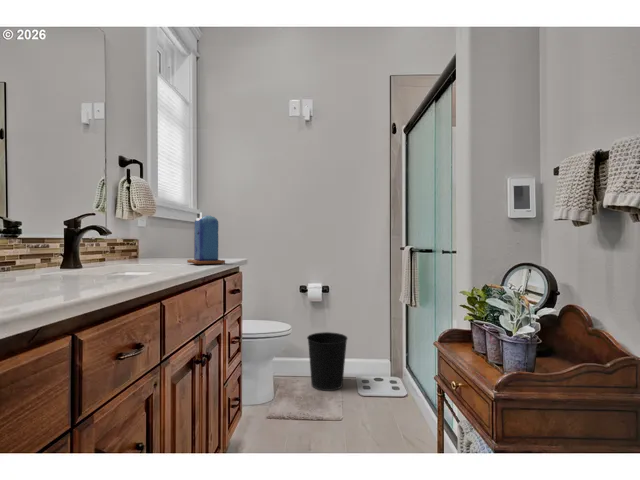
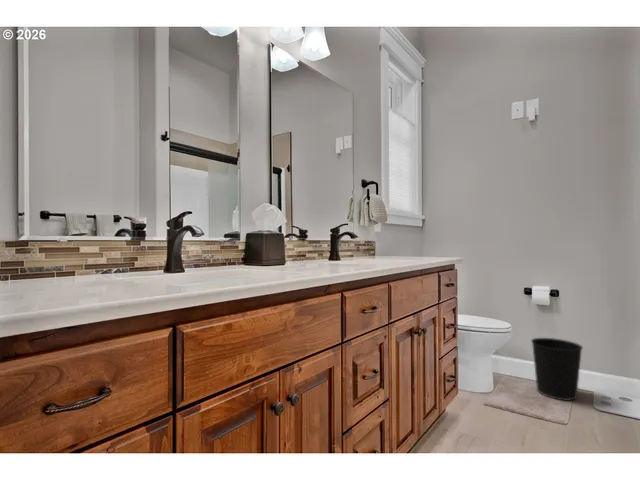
candle: present [187,213,225,264] -> none [410,219,439,260]

